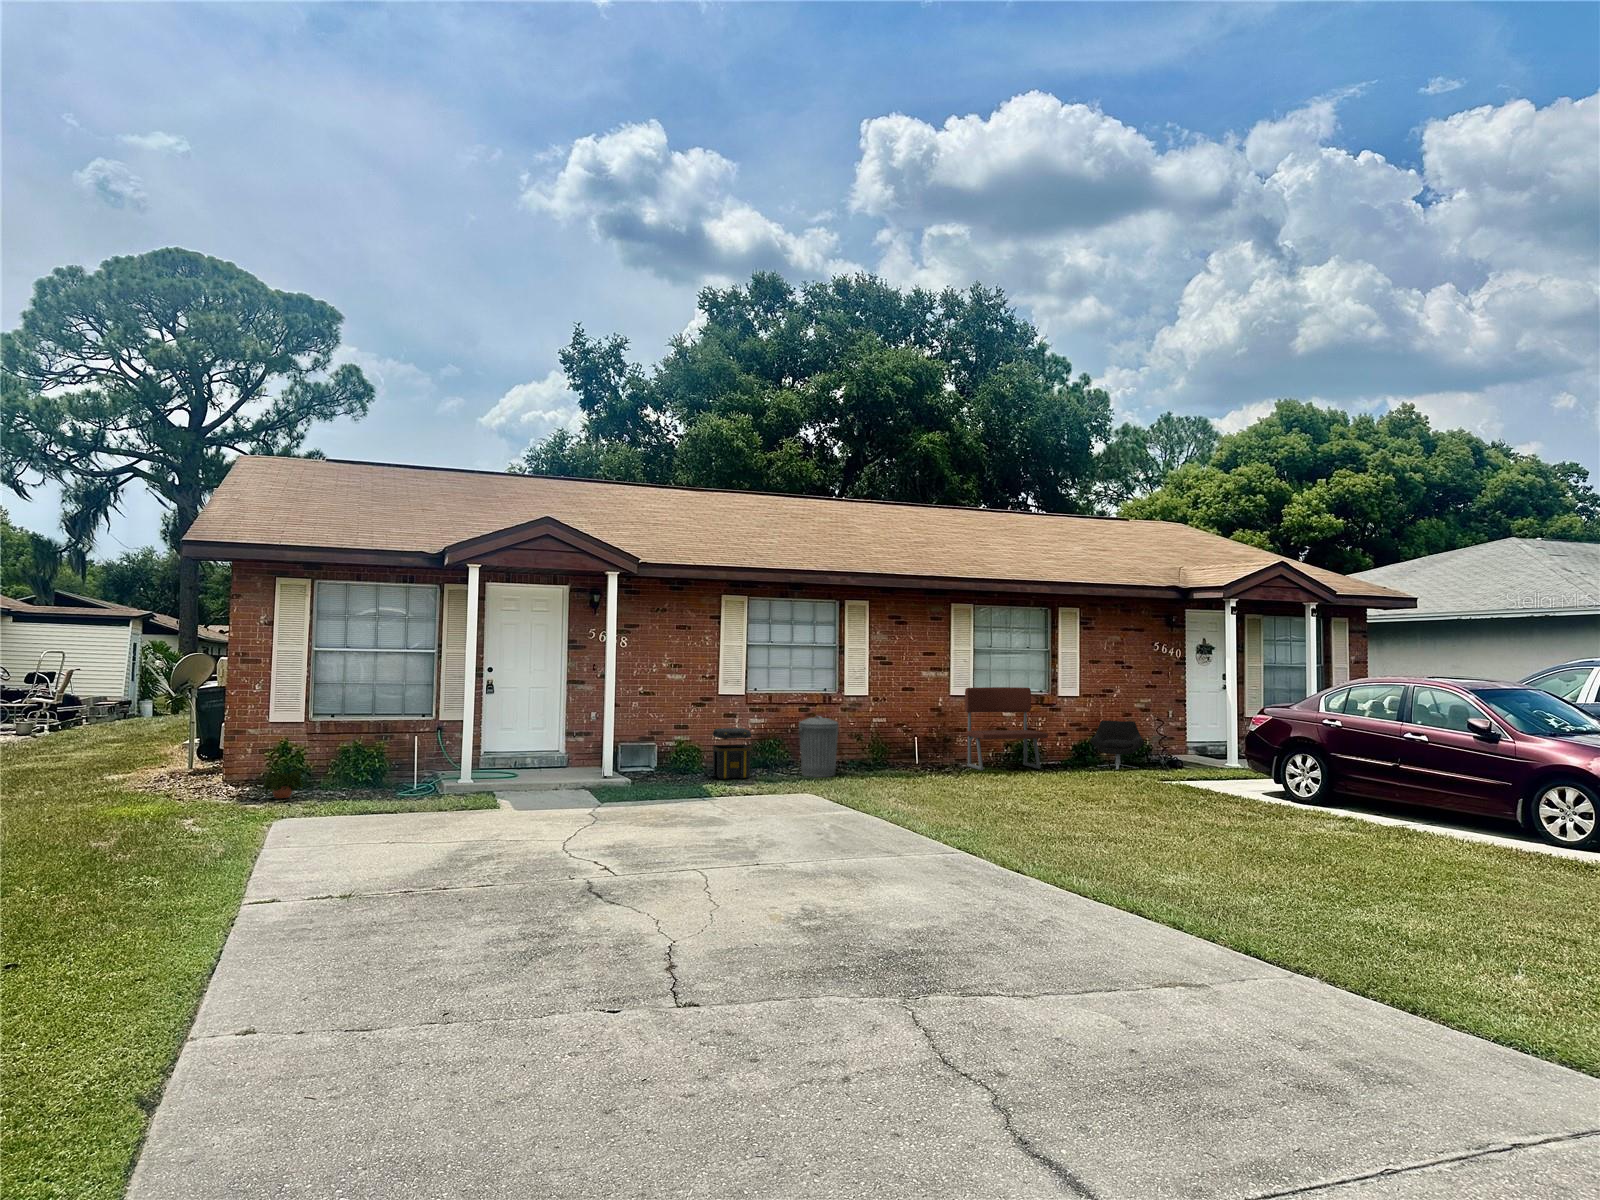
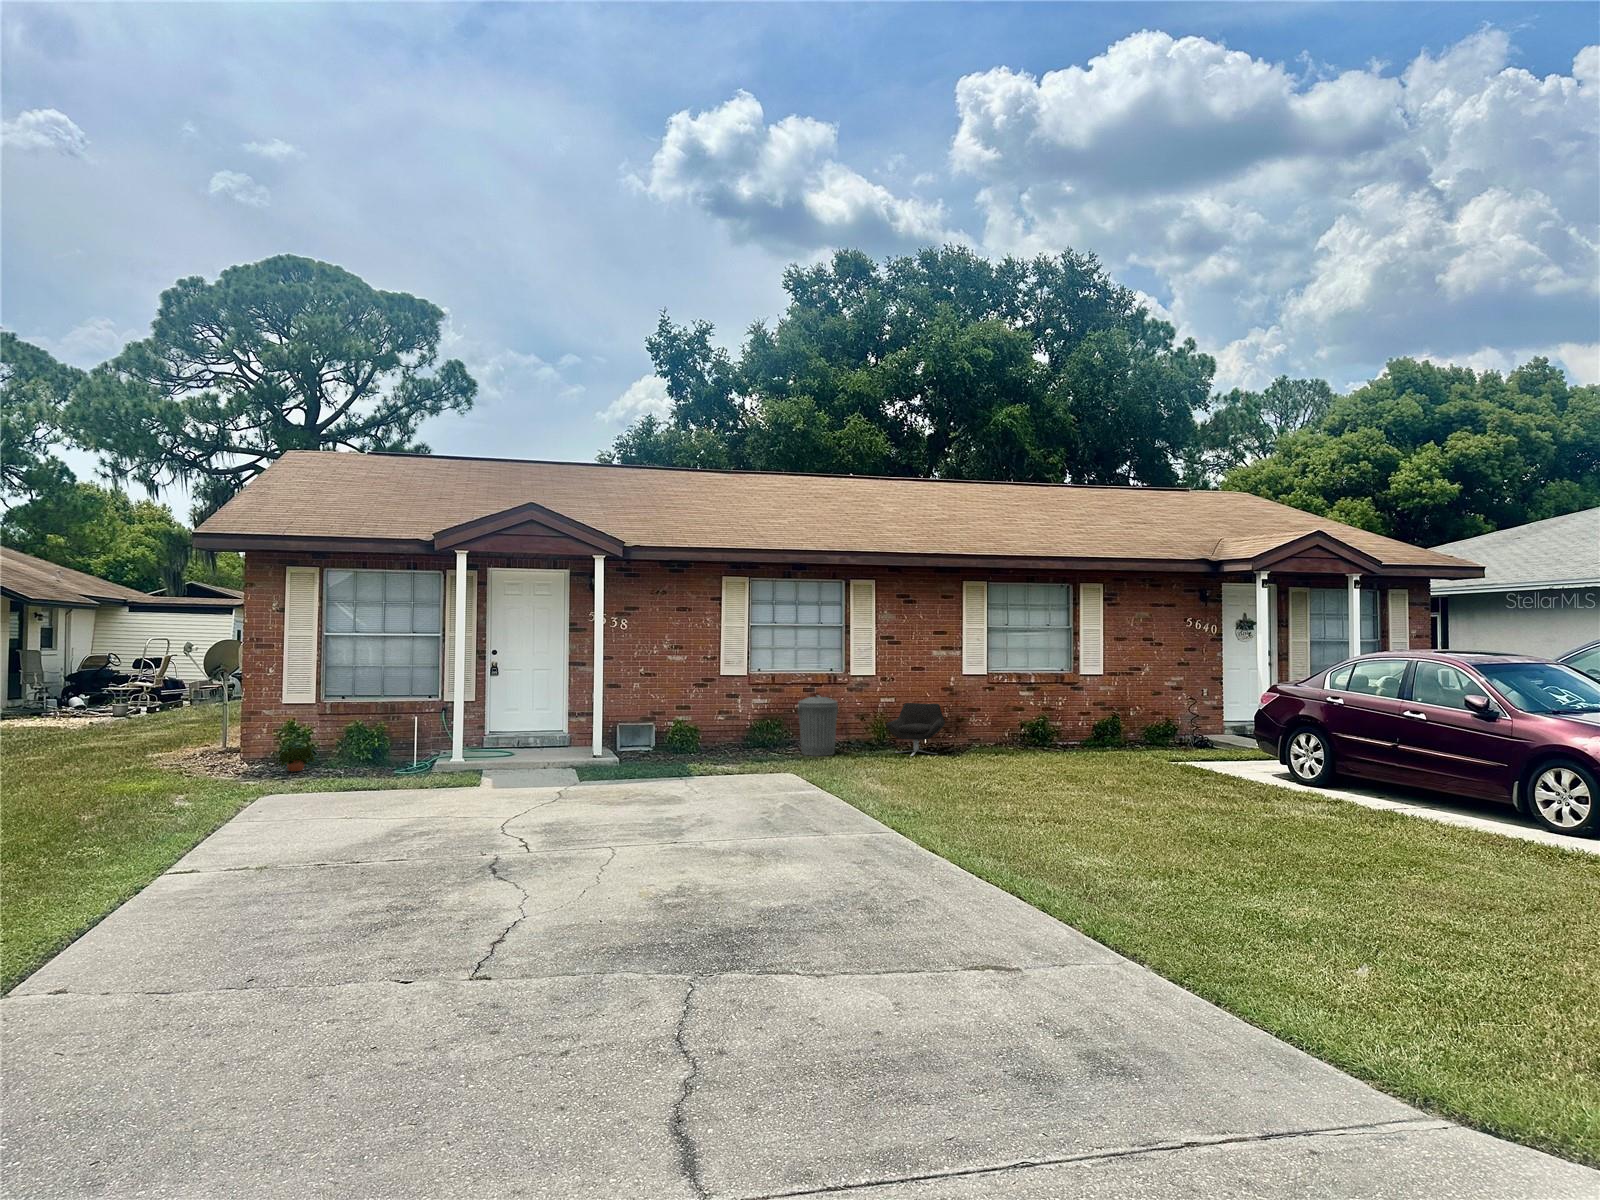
bench: present [965,687,1048,771] -> none [975,666,1059,751]
lounge chair: present [1090,721,1144,769] -> present [886,703,945,756]
toolbox: present [713,728,751,779] -> none [712,707,747,757]

